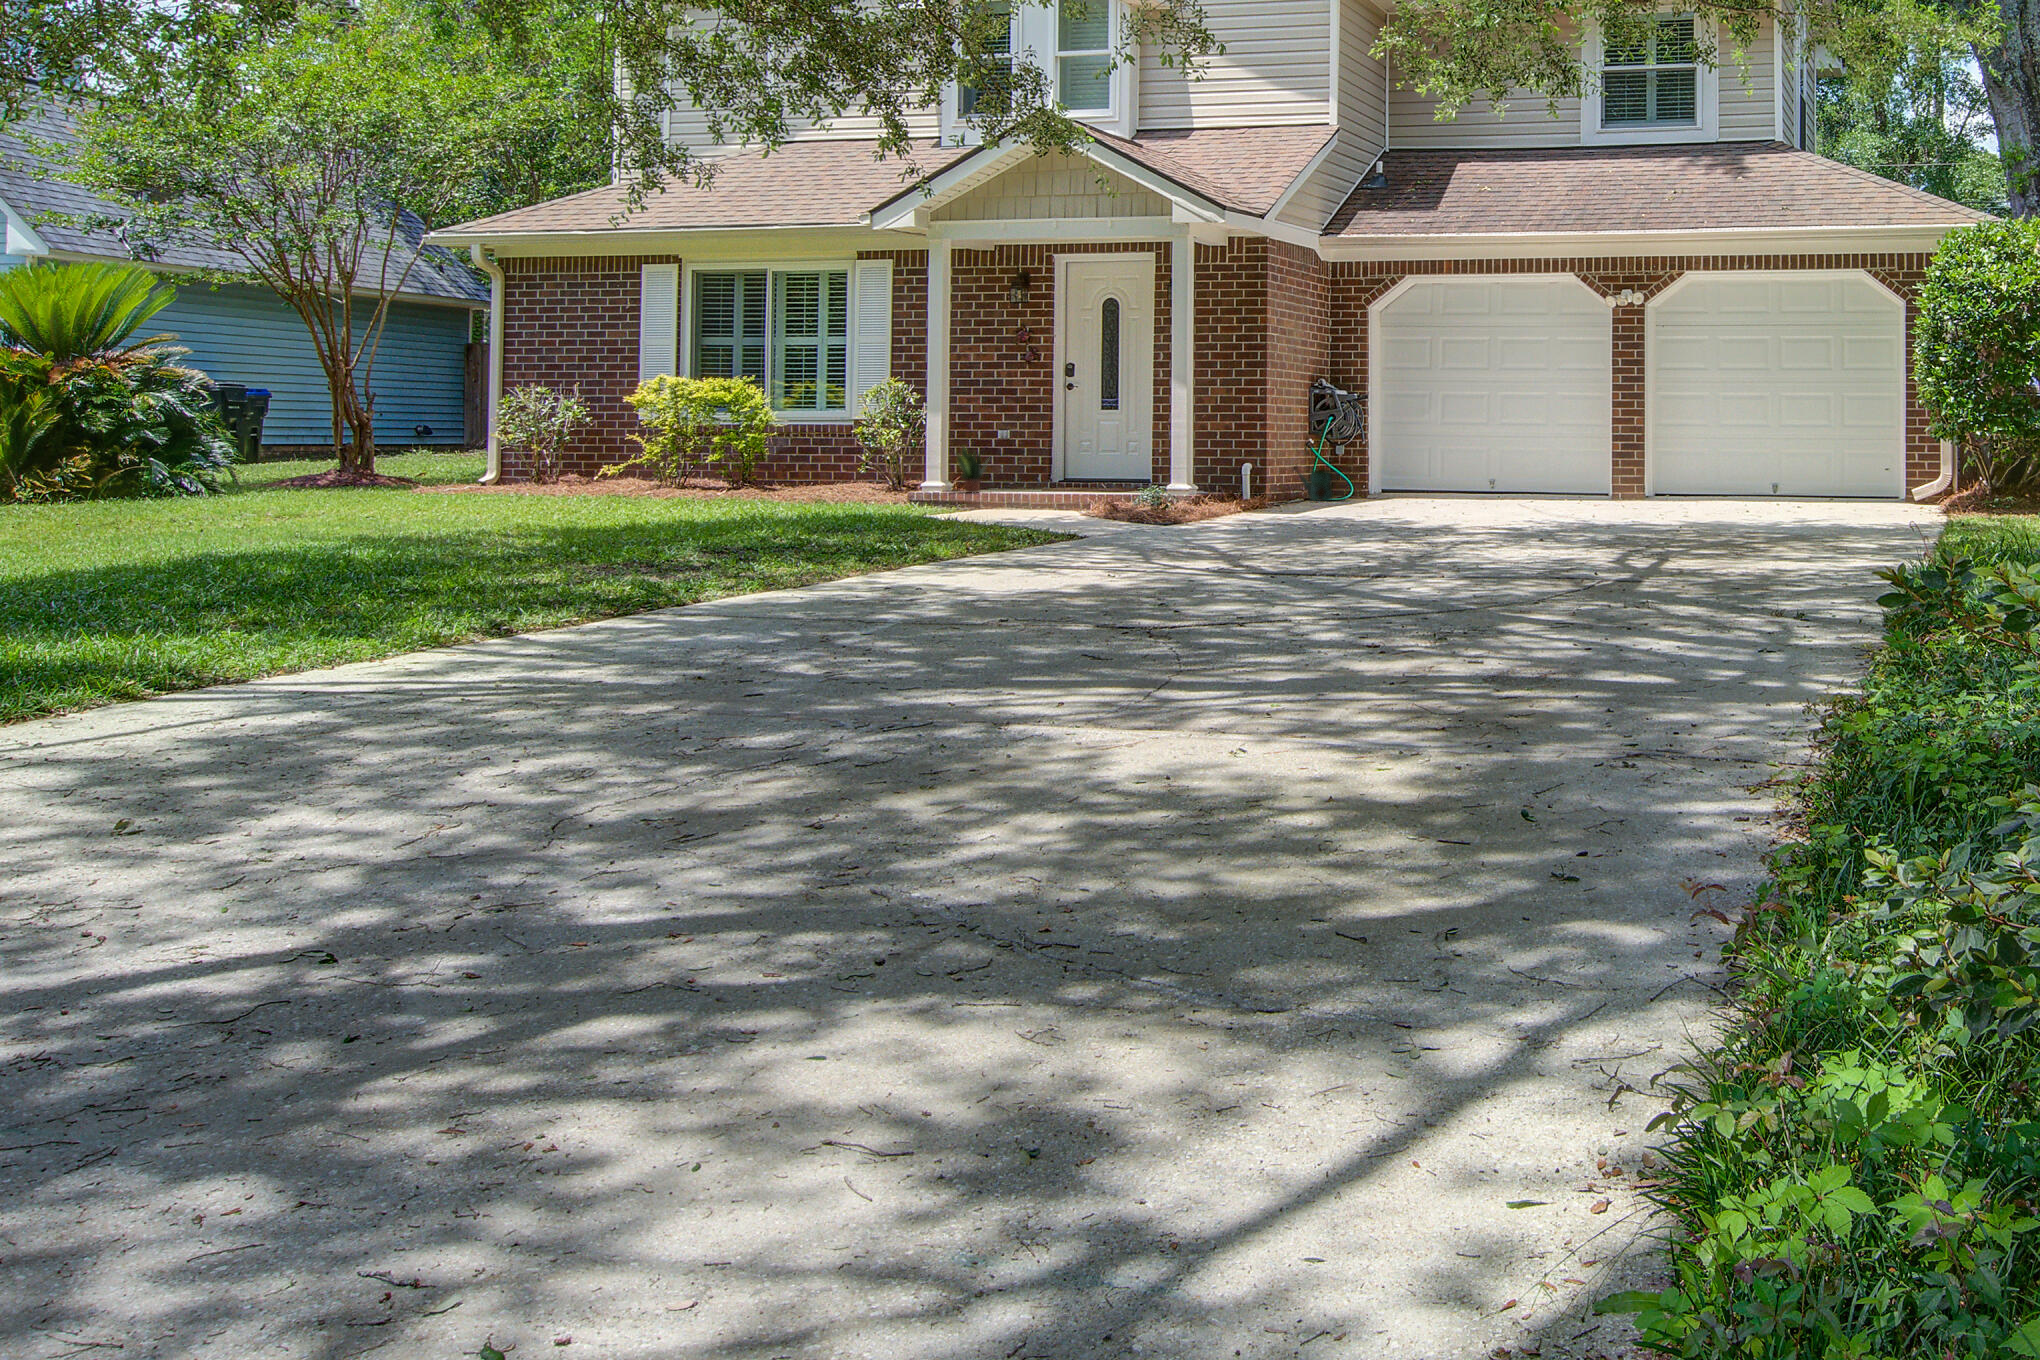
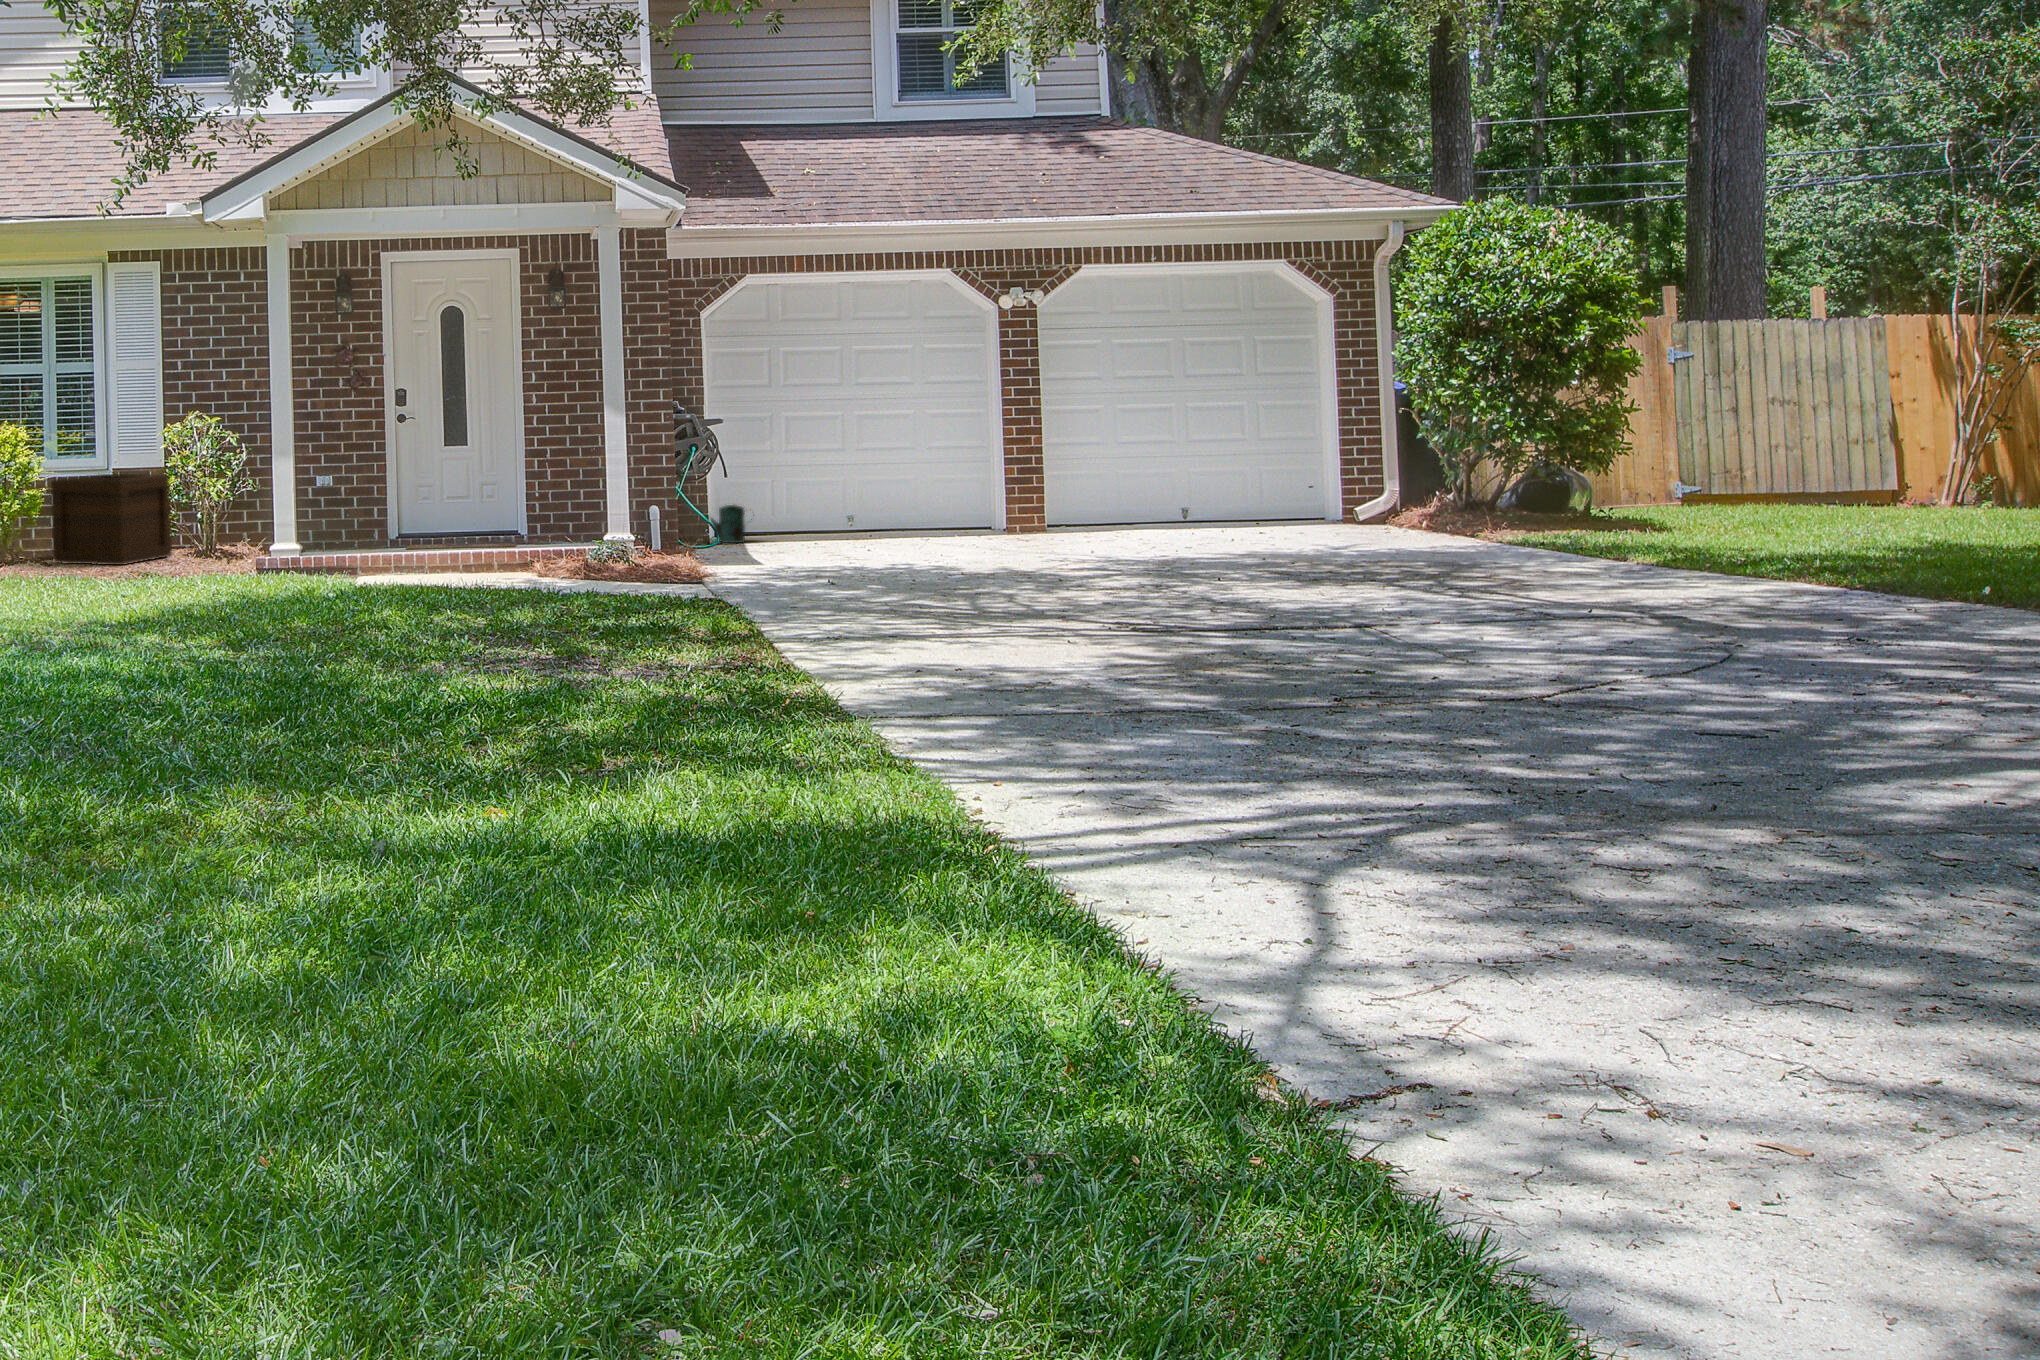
wooden crate: none [787,423,882,493] -> present [51,474,172,565]
potted plant: present [957,446,987,493] -> none [279,494,321,555]

